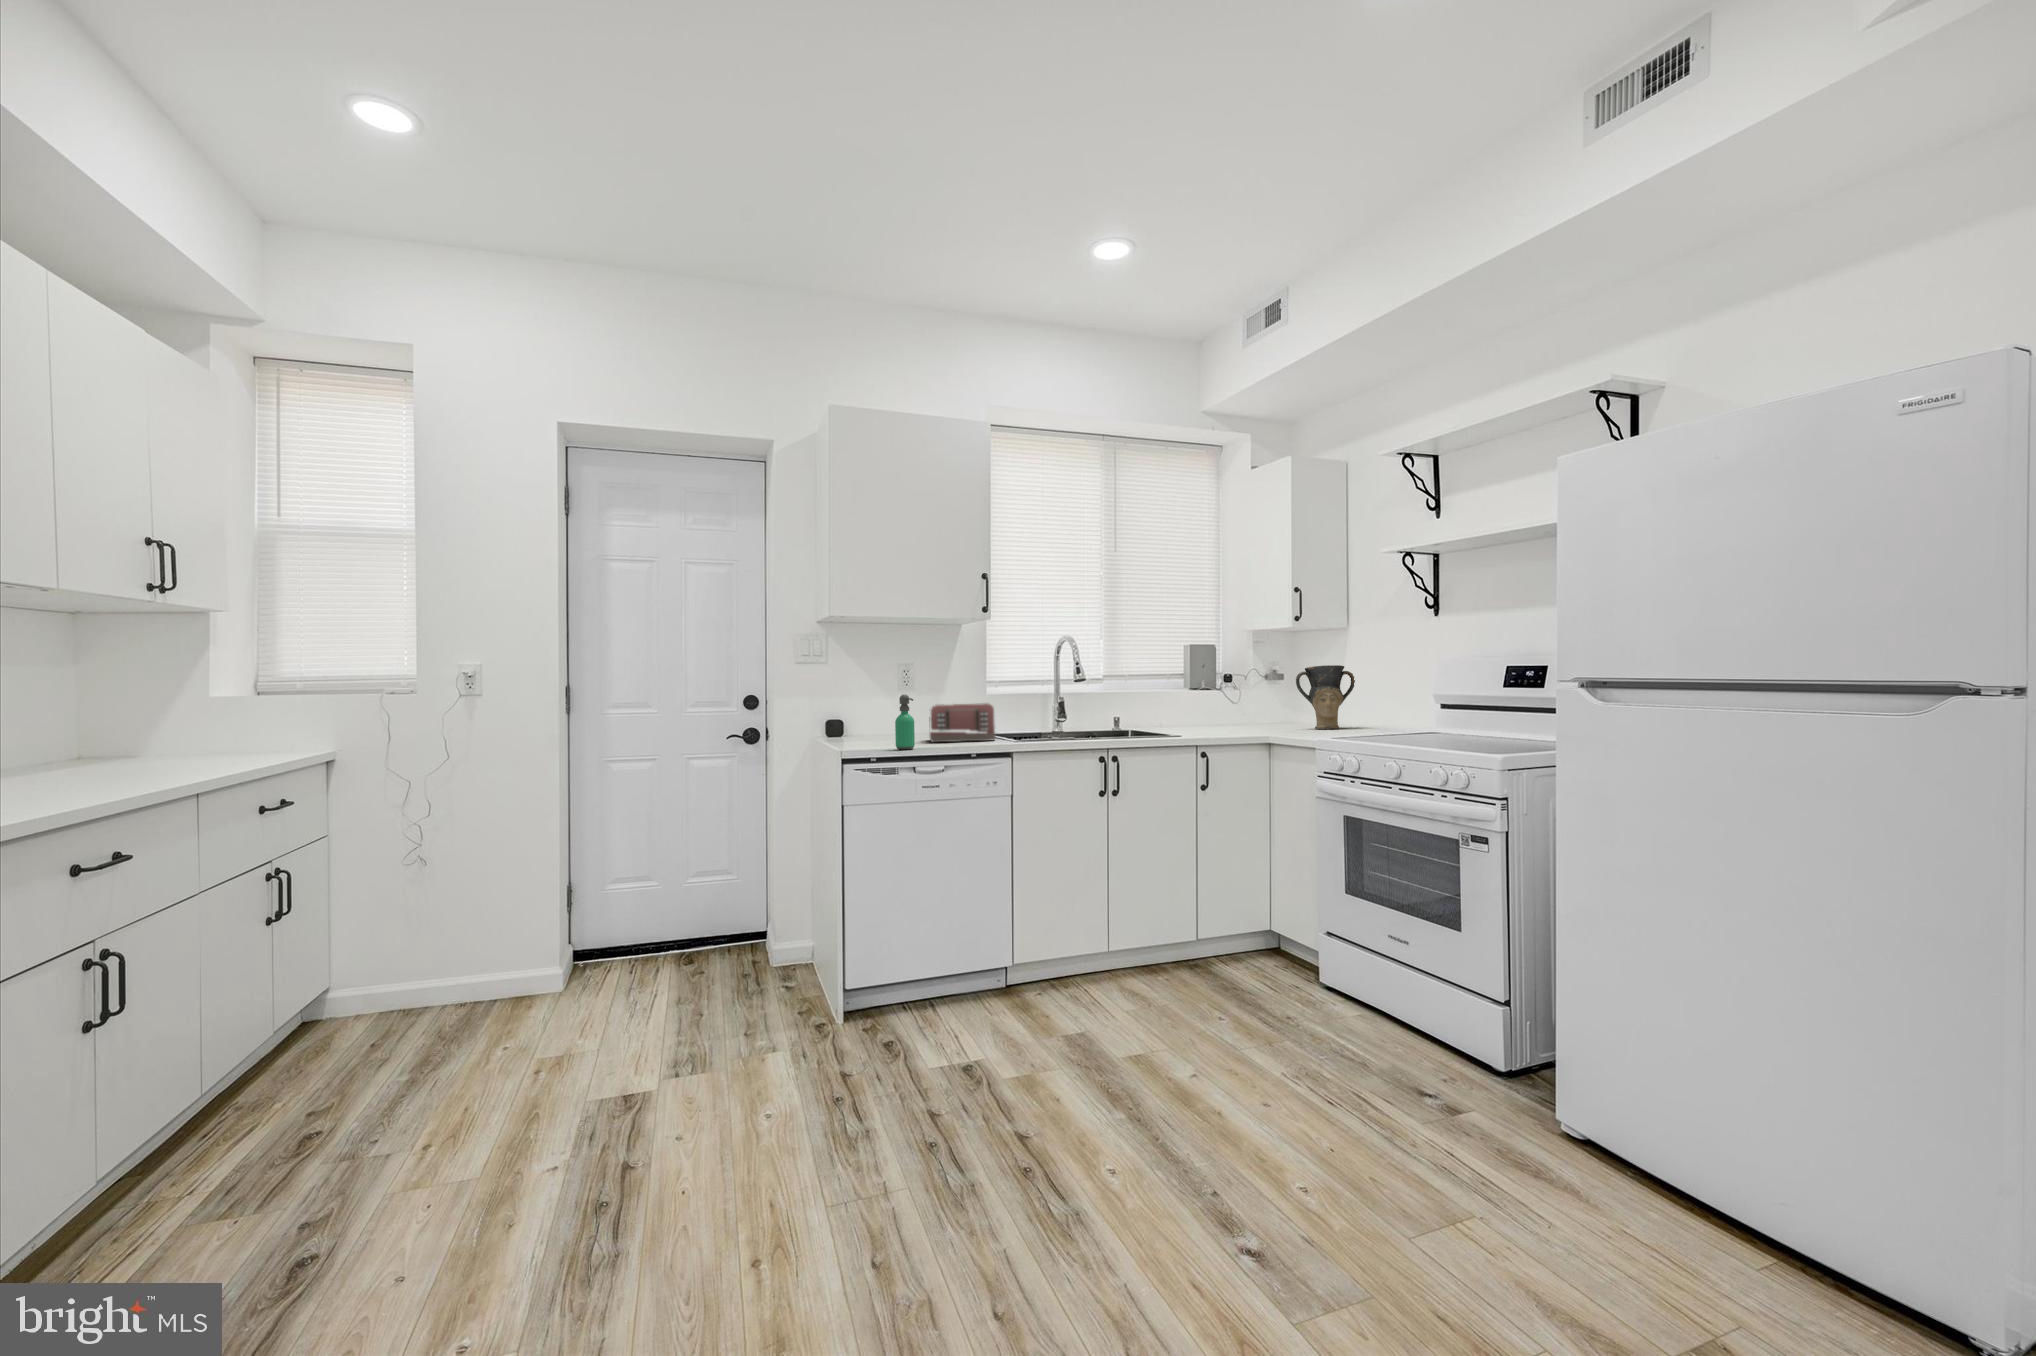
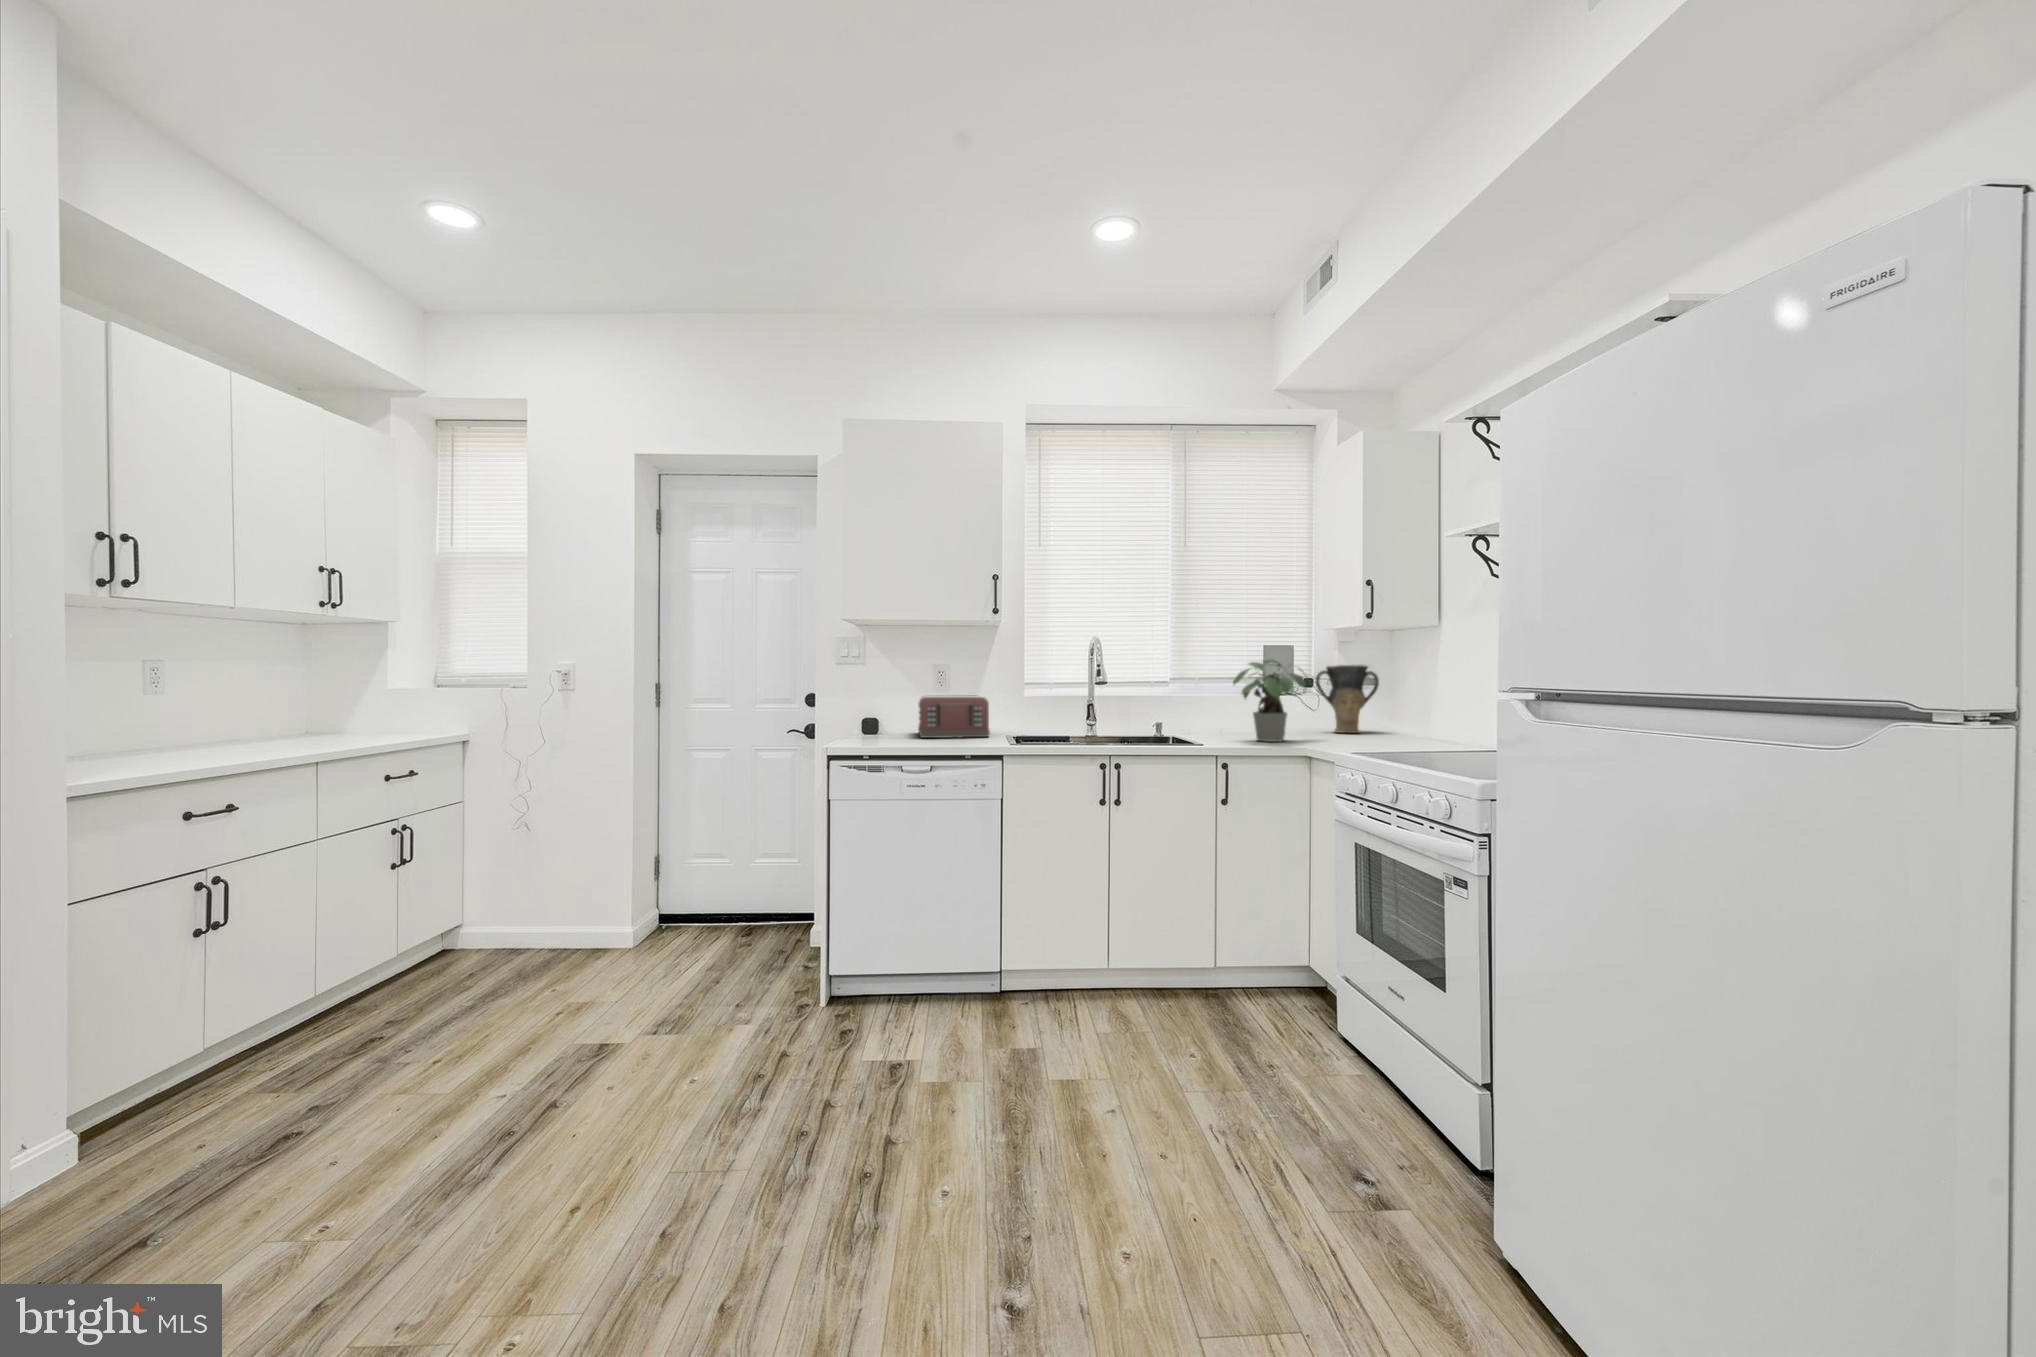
potted plant: none [1220,659,1294,736] -> present [1233,660,1311,742]
soap dispenser: present [895,694,915,750] -> none [883,690,904,749]

